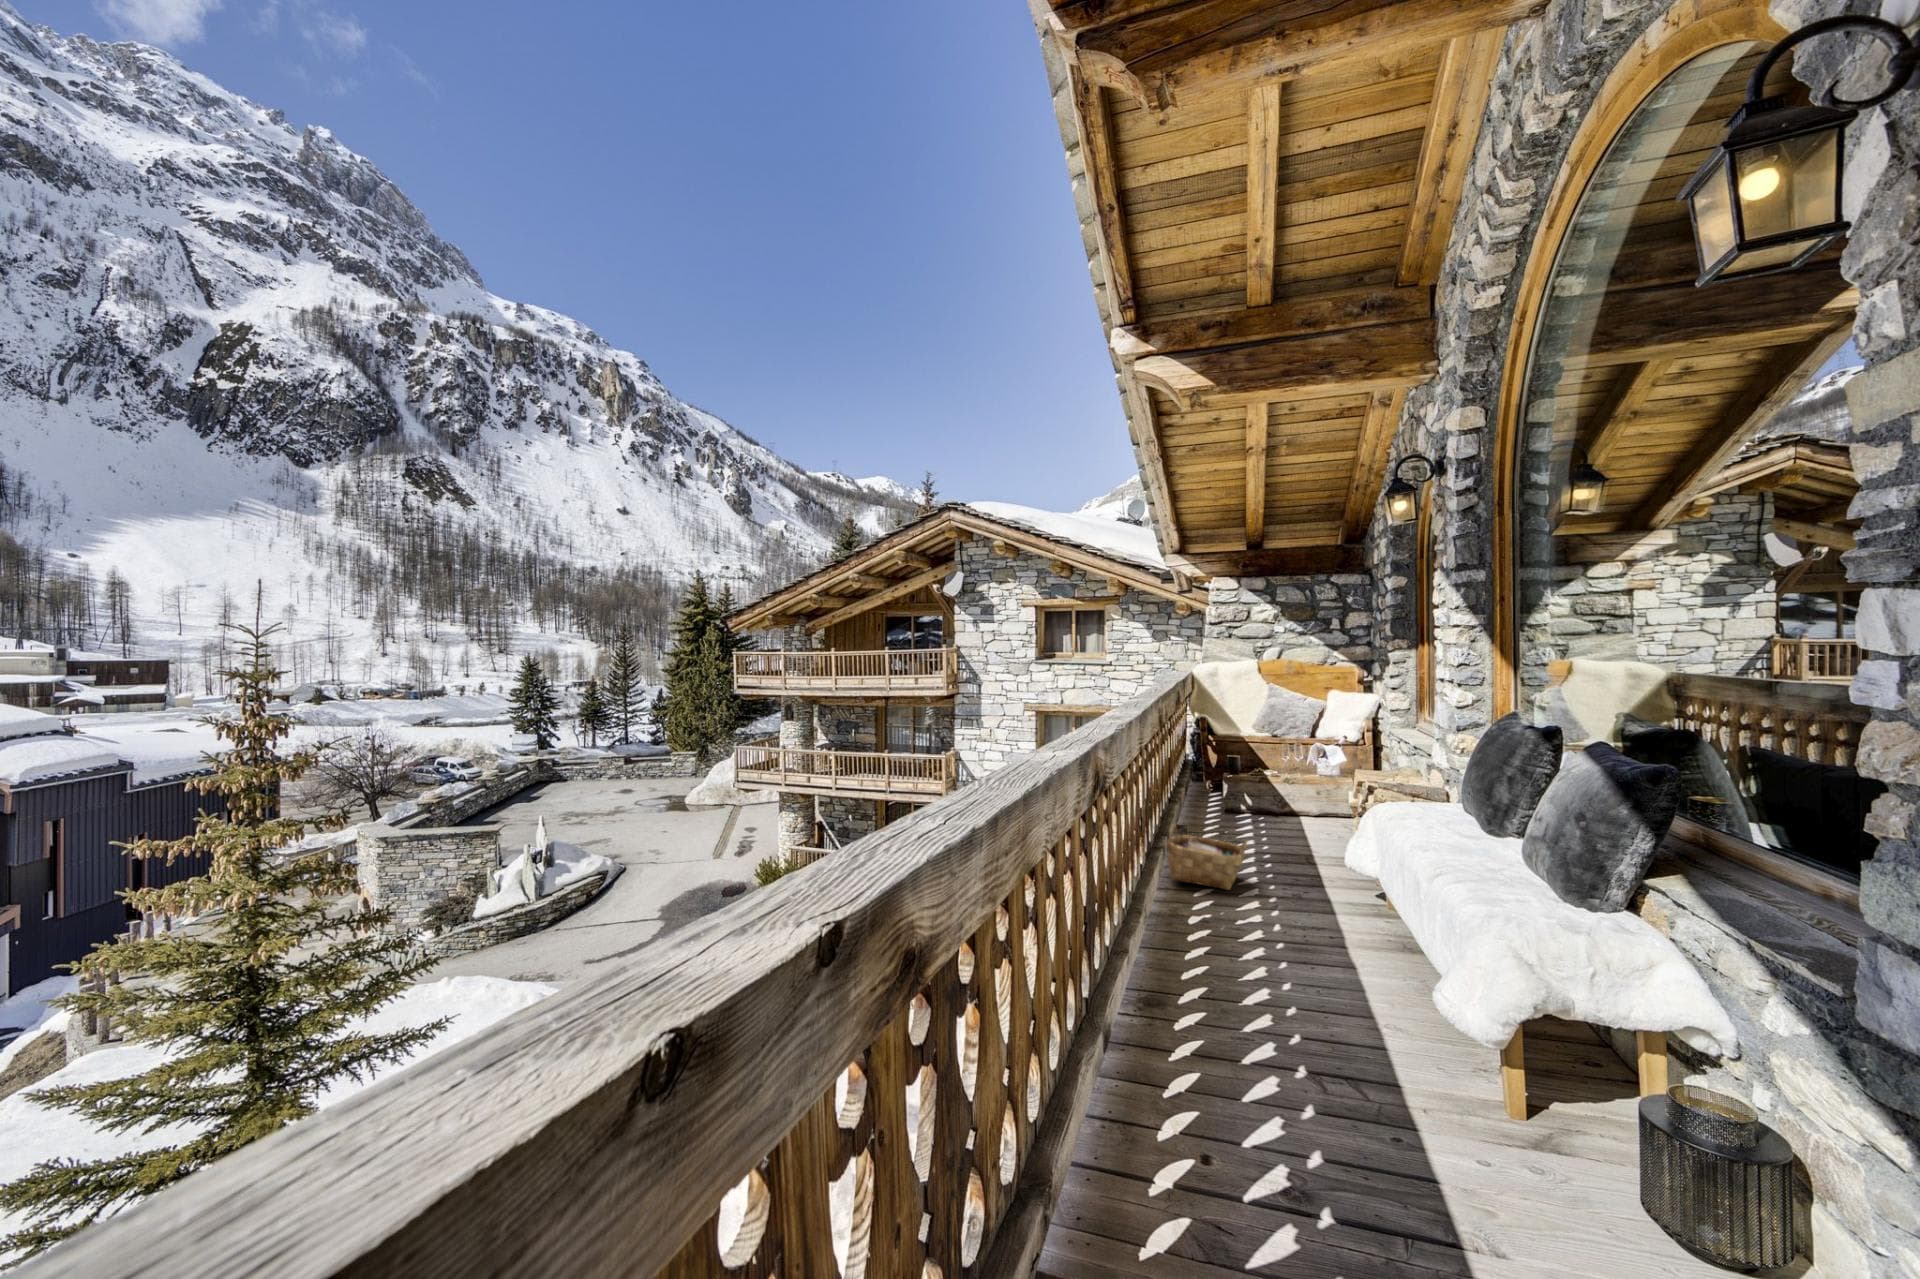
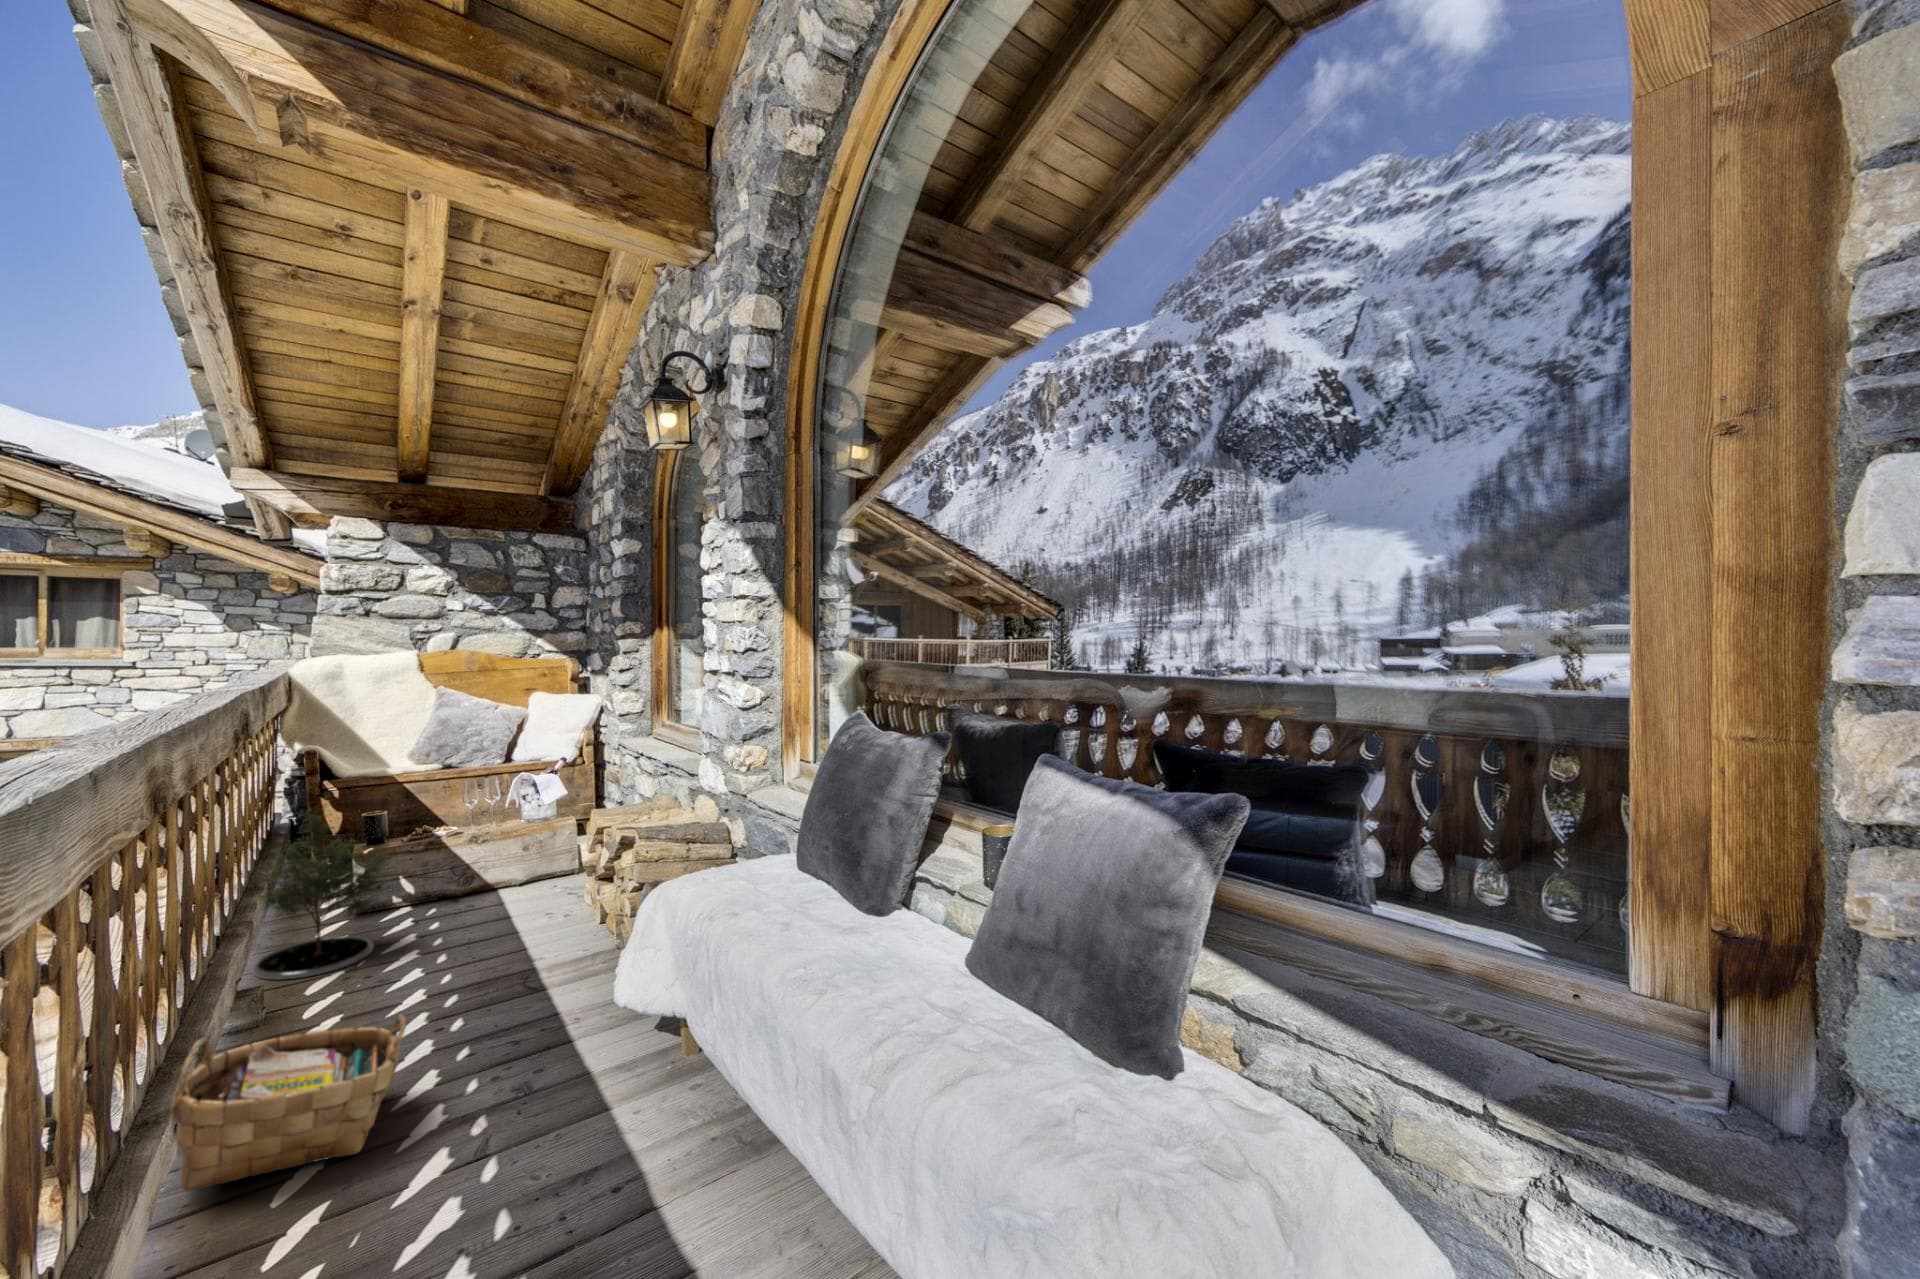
potted tree: none [1179,737,1242,831] -> present [253,807,388,980]

